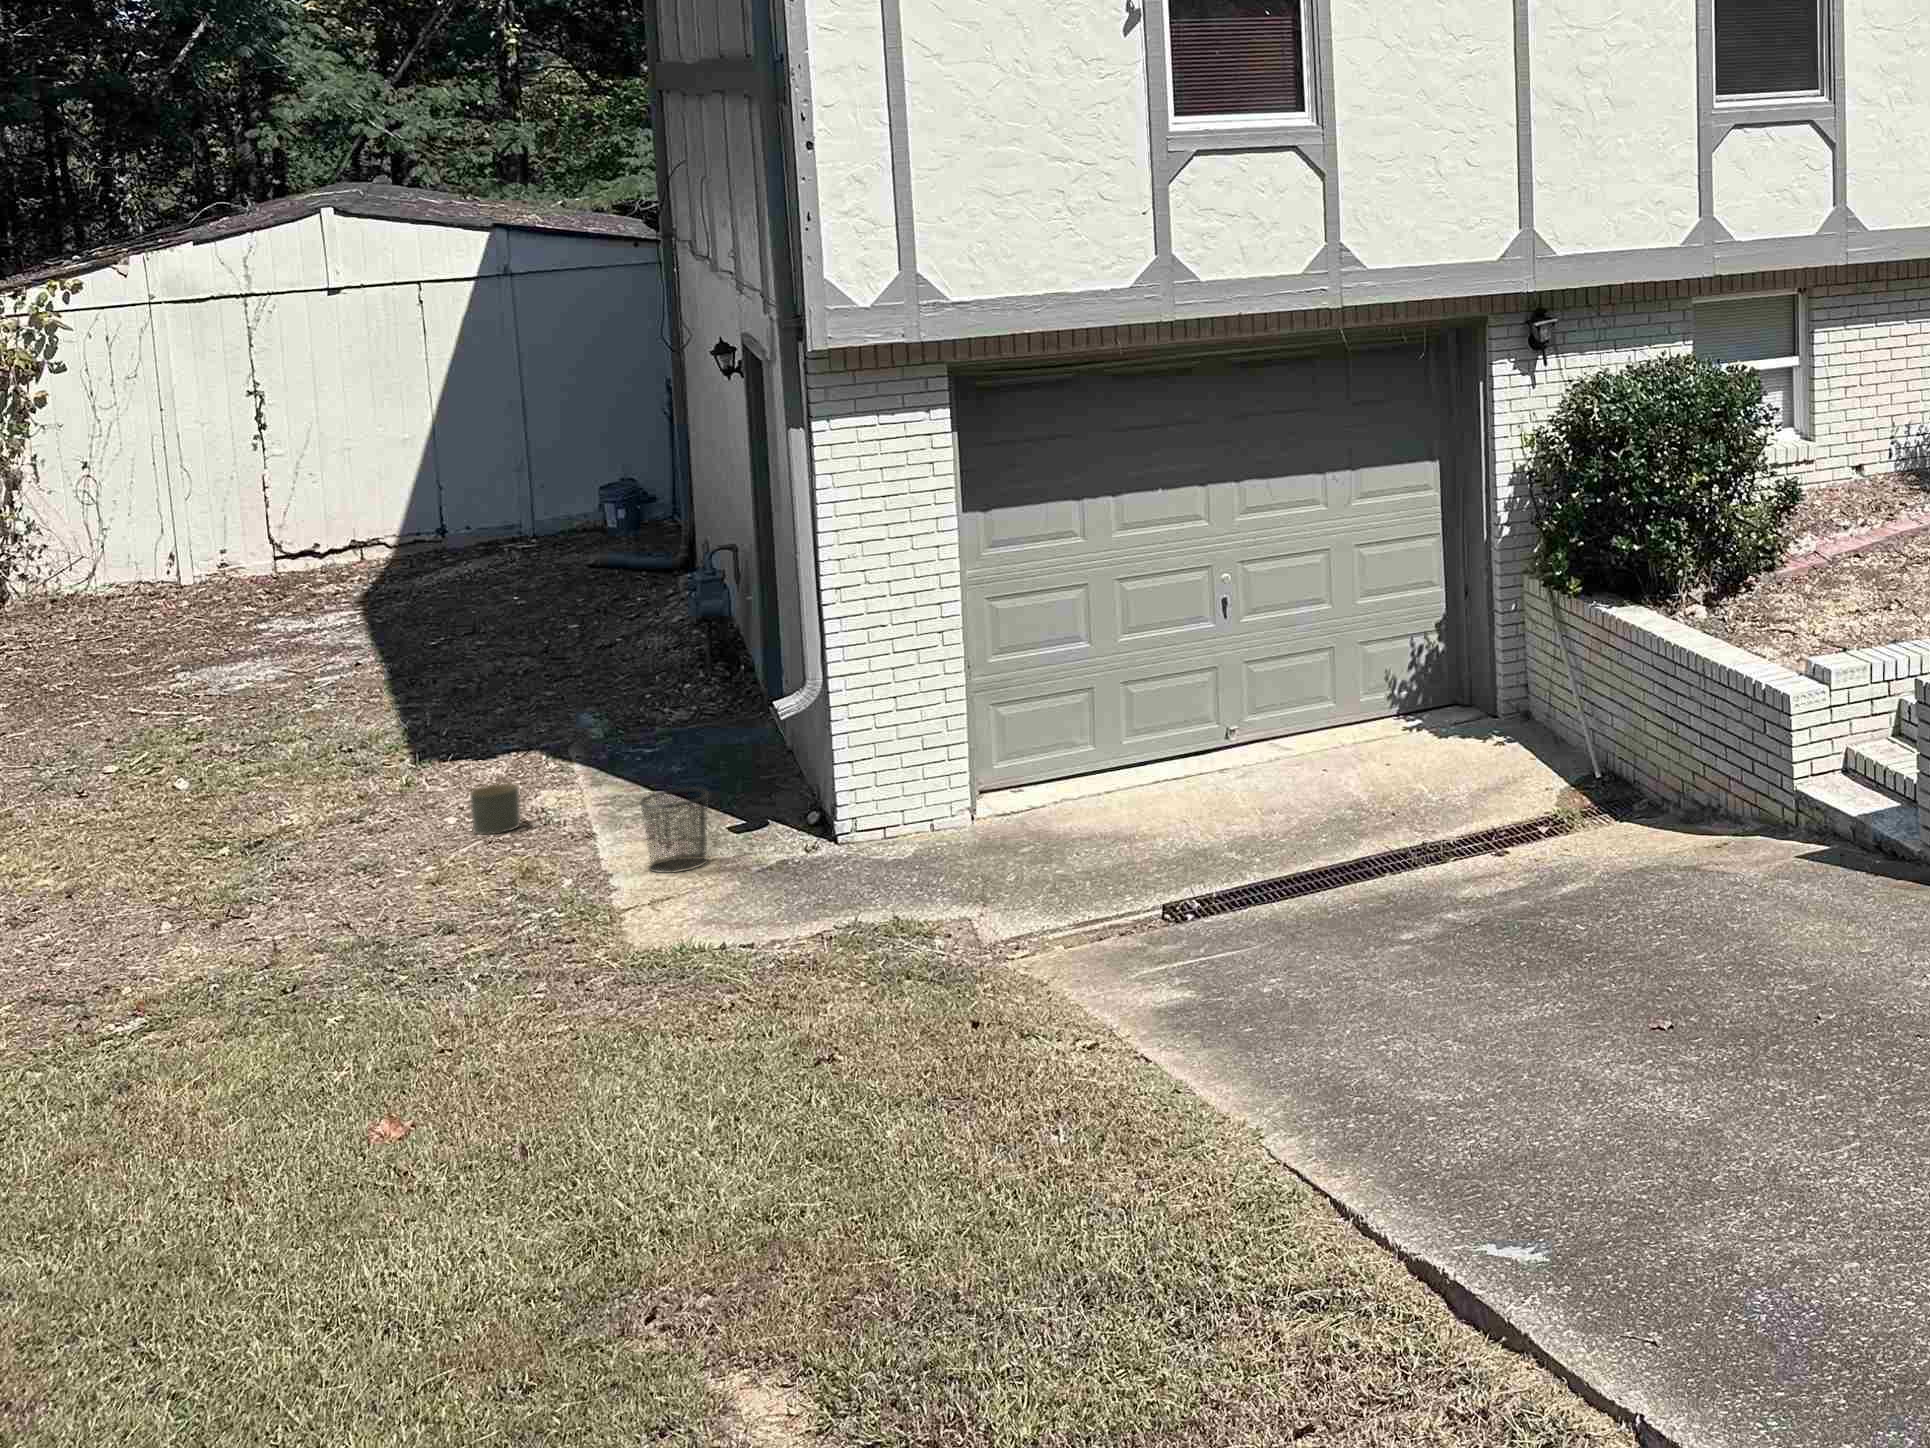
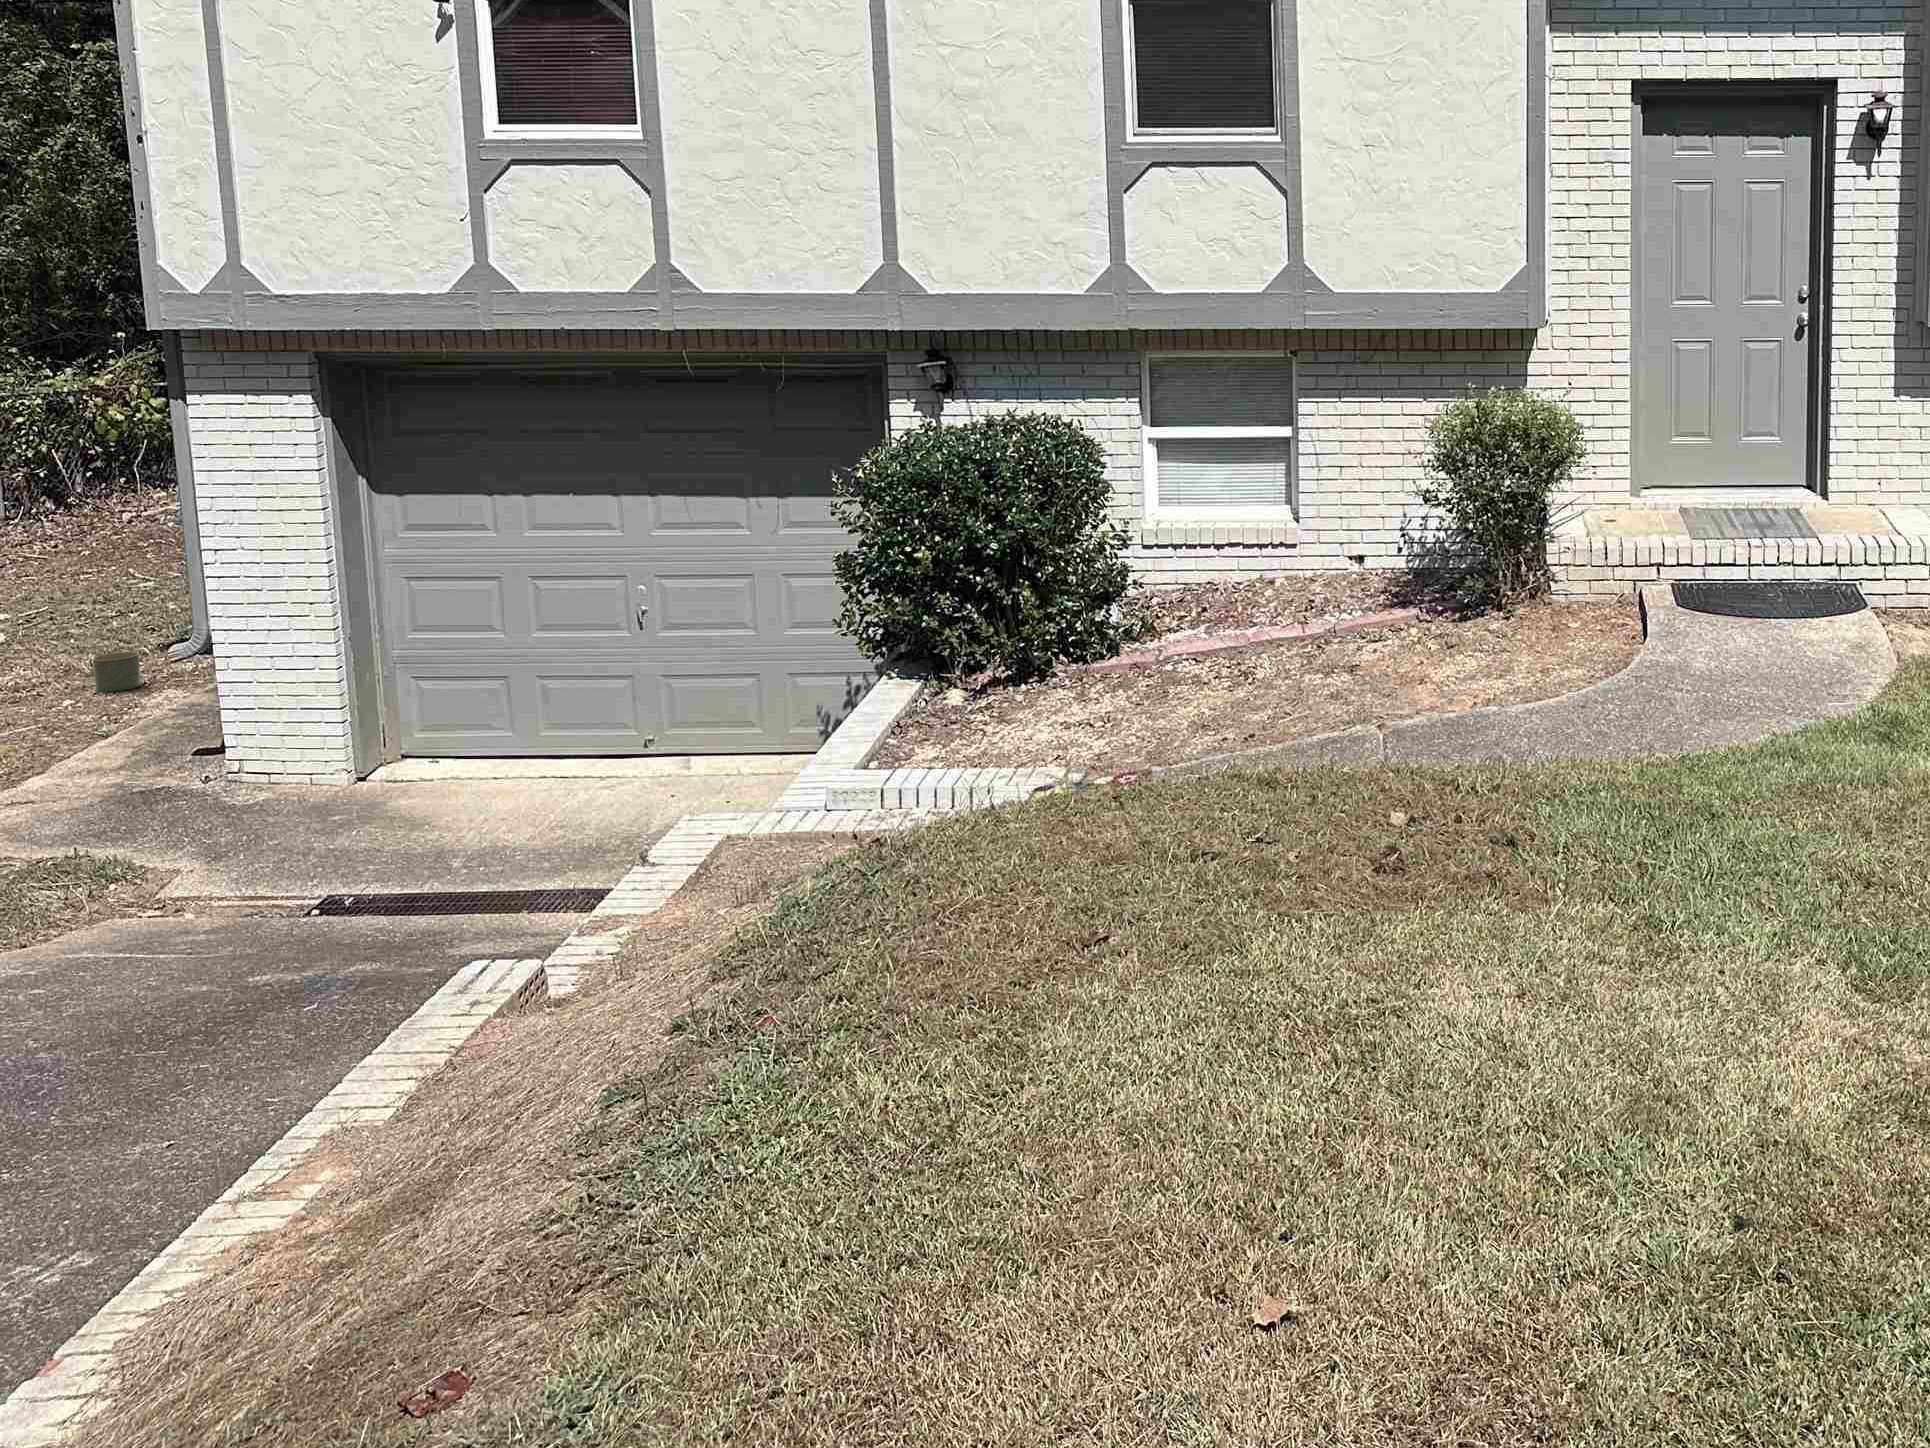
trash can: present [640,788,708,873] -> none [17,686,90,758]

